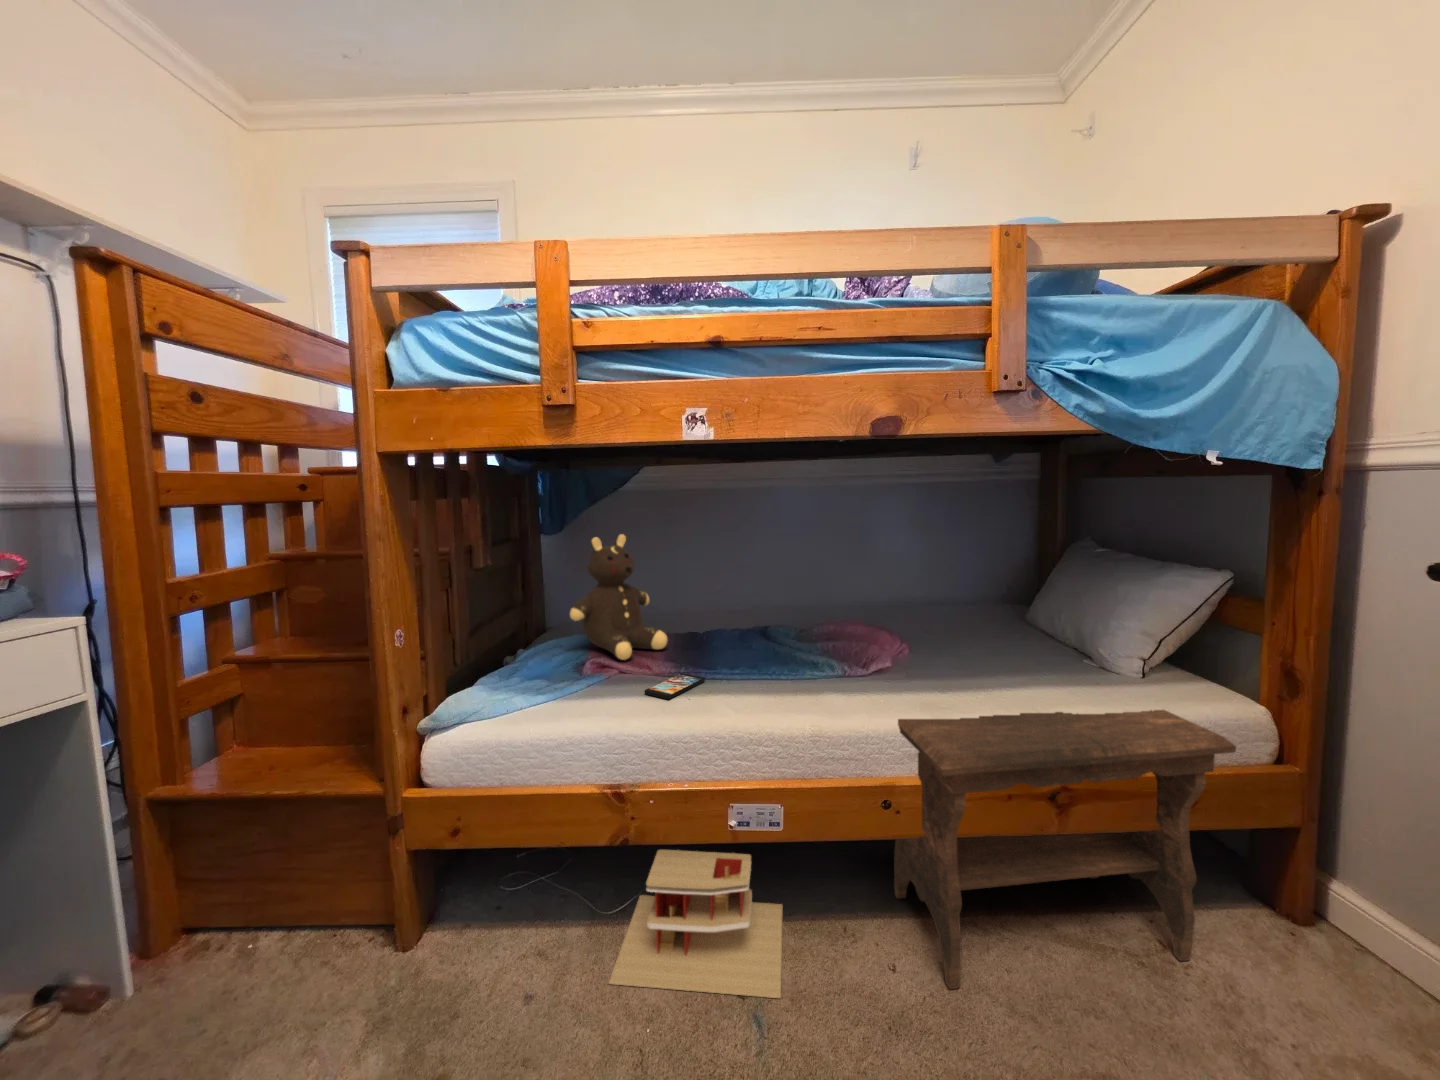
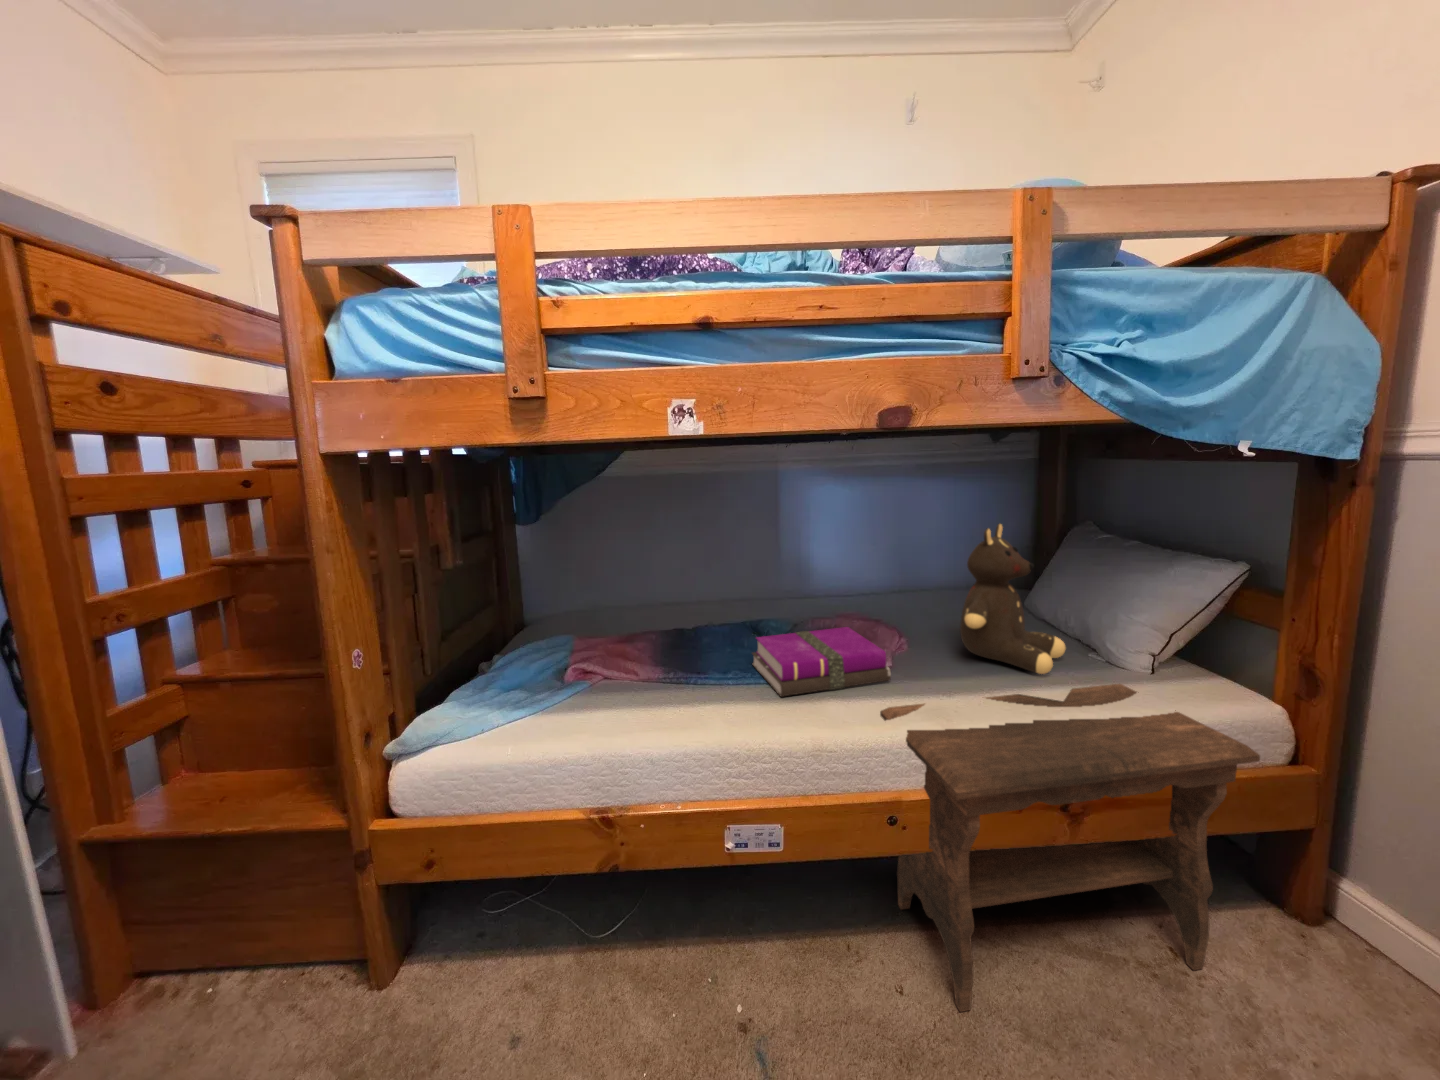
teddy bear: present [570,534,668,660] -> present [960,524,1065,674]
notebook: none [758,629,889,689] -> present [752,627,891,697]
smartphone: present [645,673,705,699] -> none [631,680,696,714]
toy house: present [609,850,783,998] -> none [601,871,785,1030]

